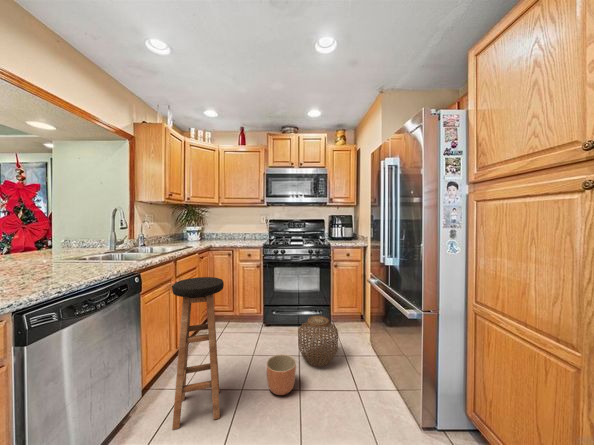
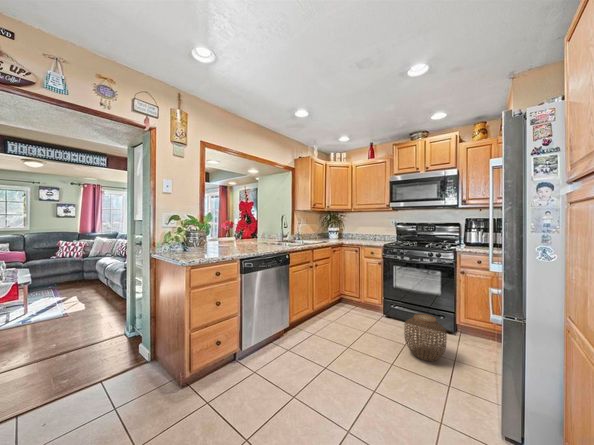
bar stool: present [172,277,224,429] -> none [301,263,335,360]
planter: present [267,354,296,395] -> none [367,334,393,365]

